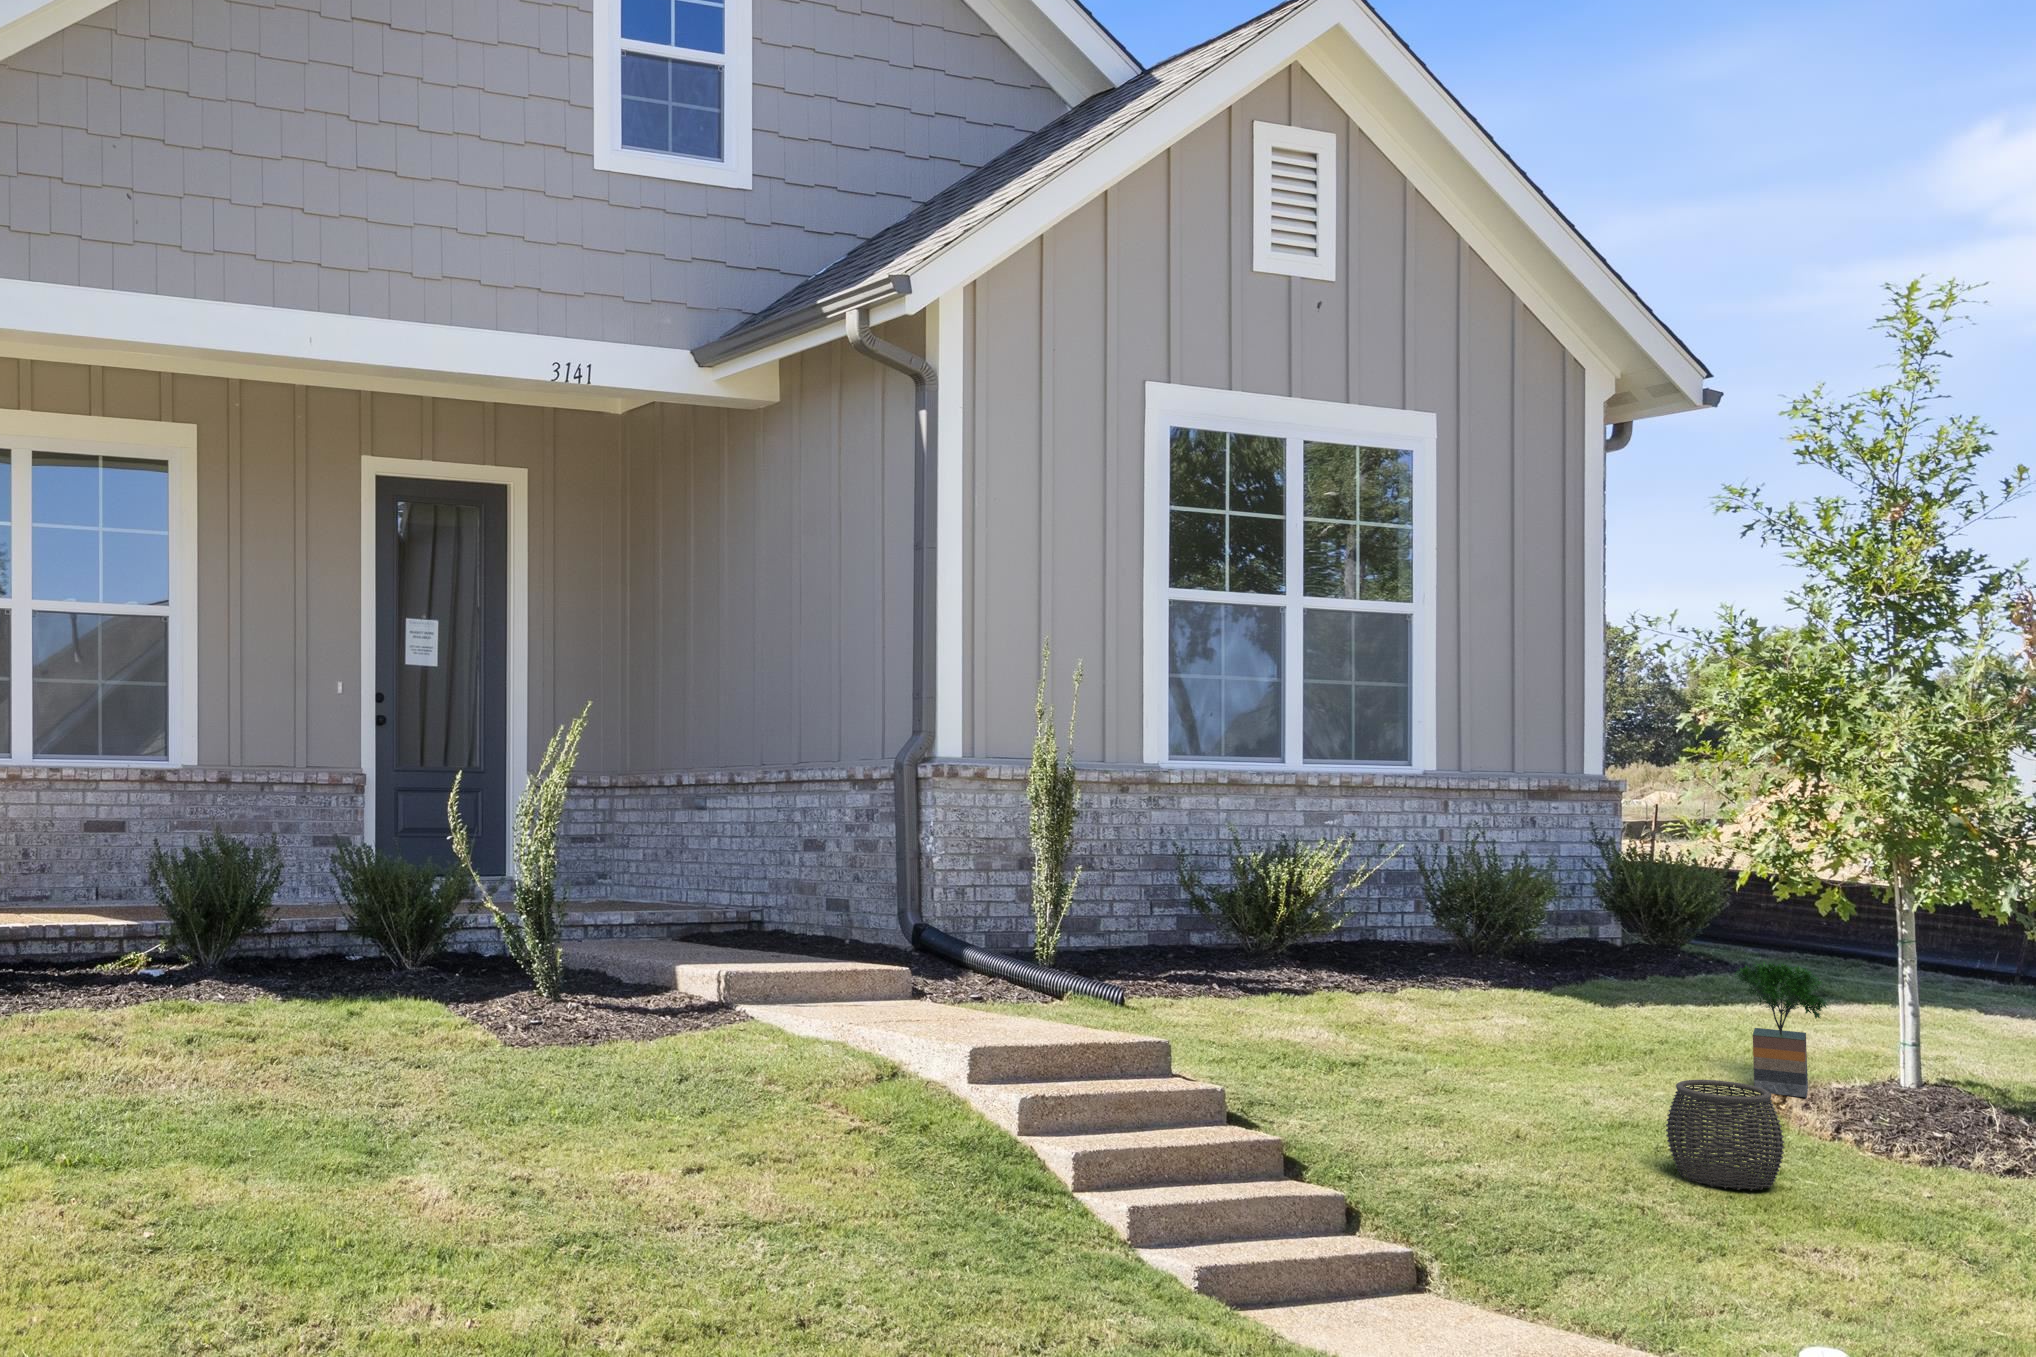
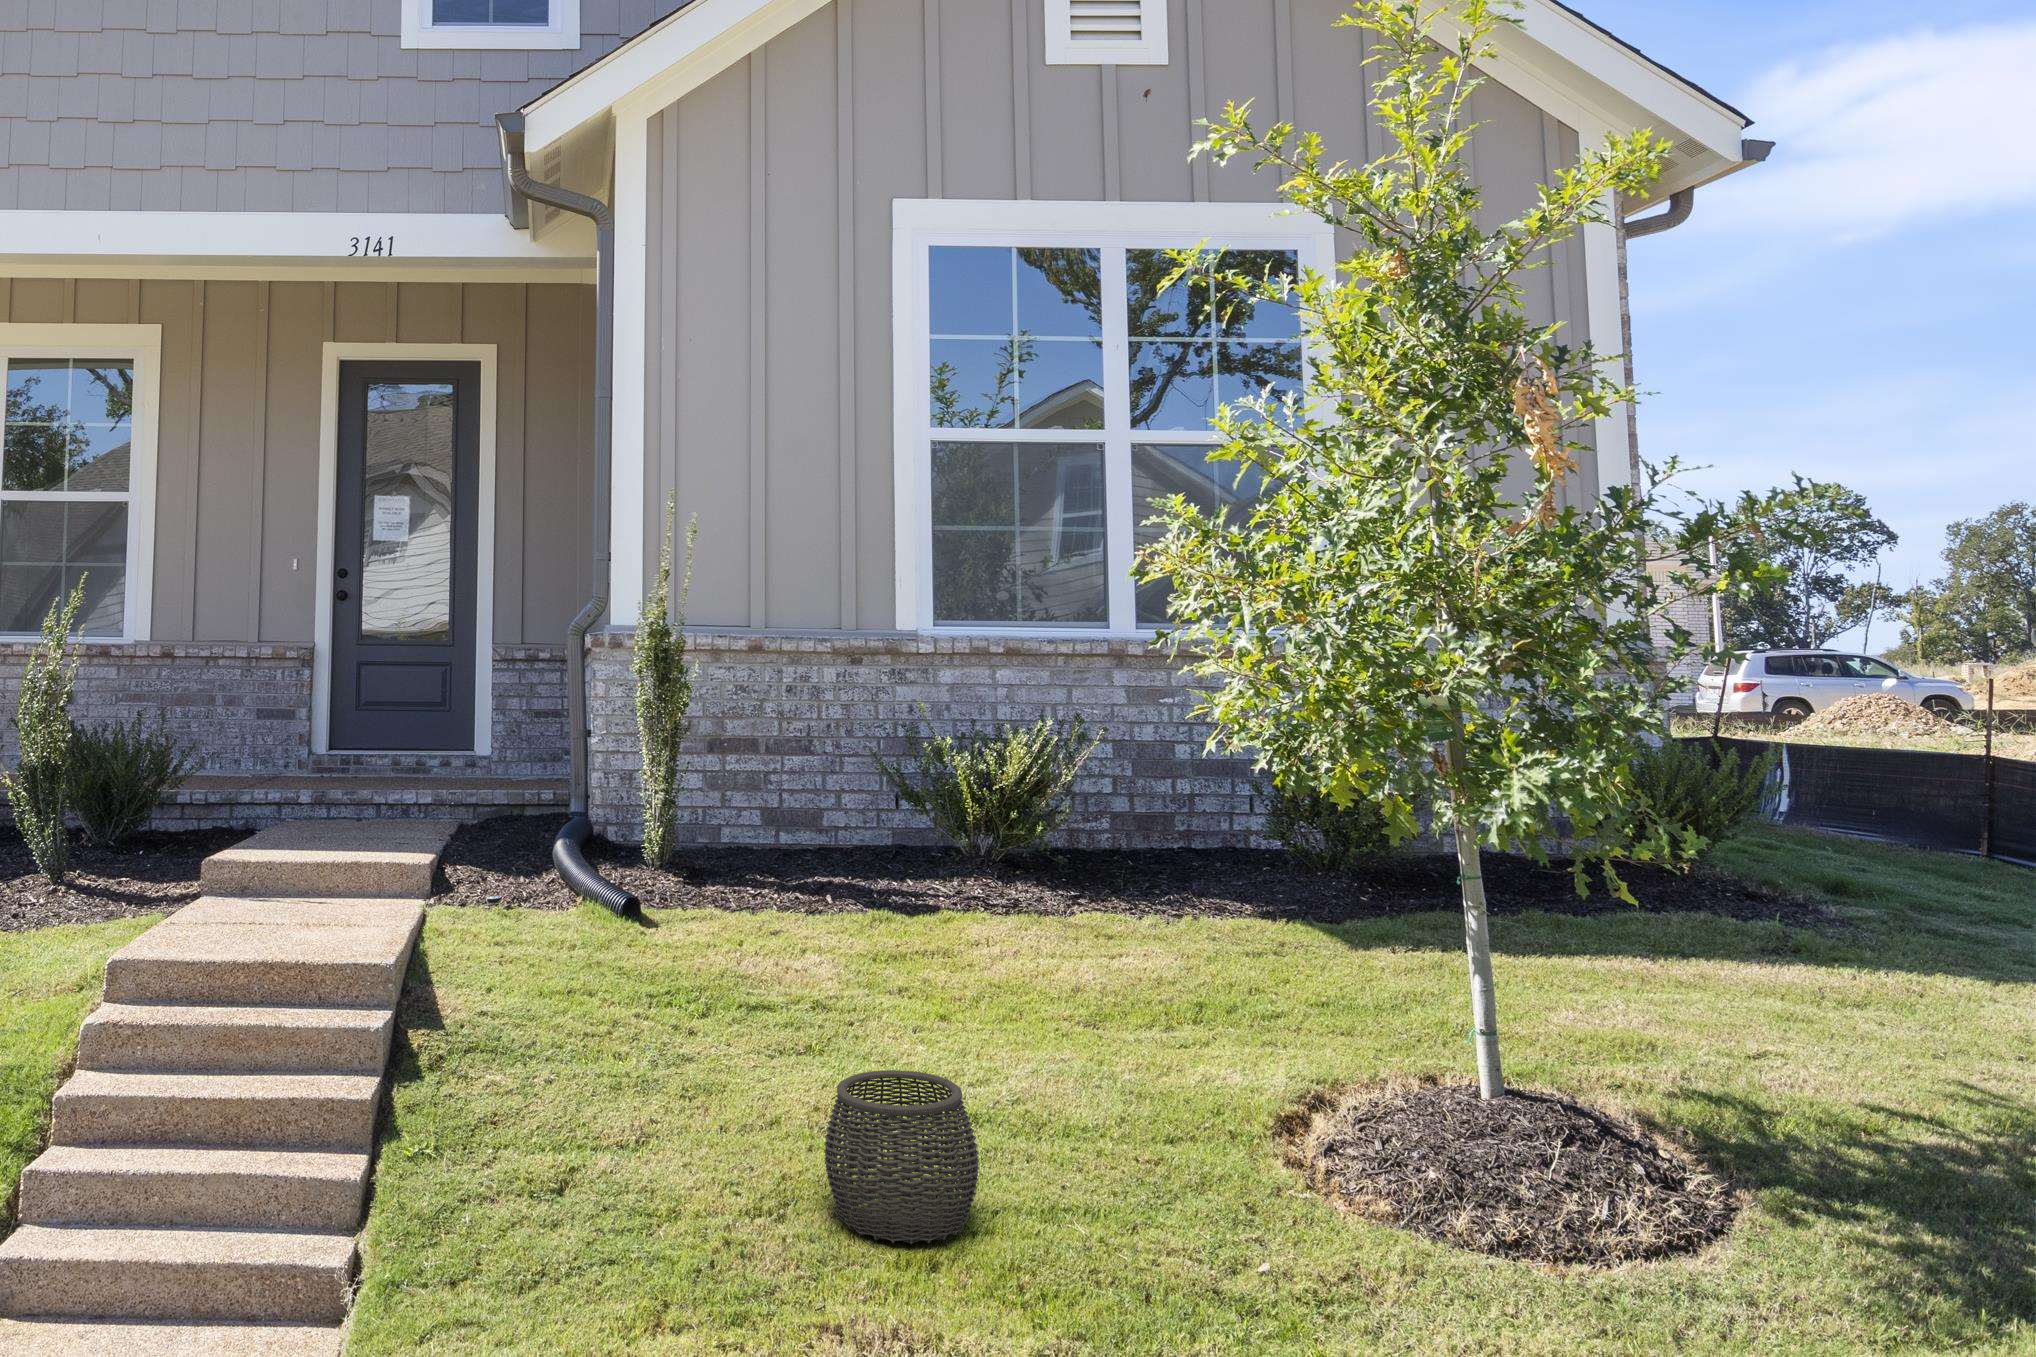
potted tree: present [1735,962,1828,1097] -> none [1313,903,1440,1104]

